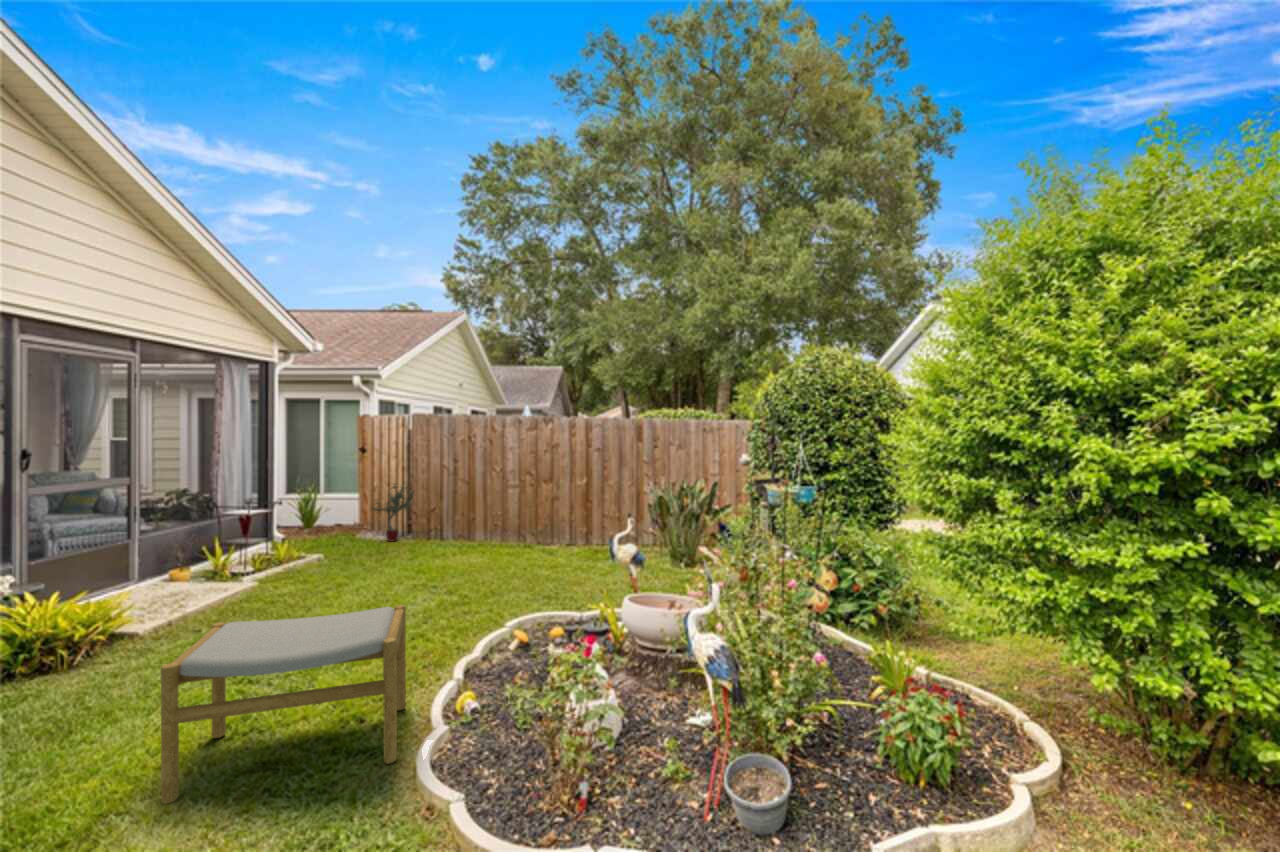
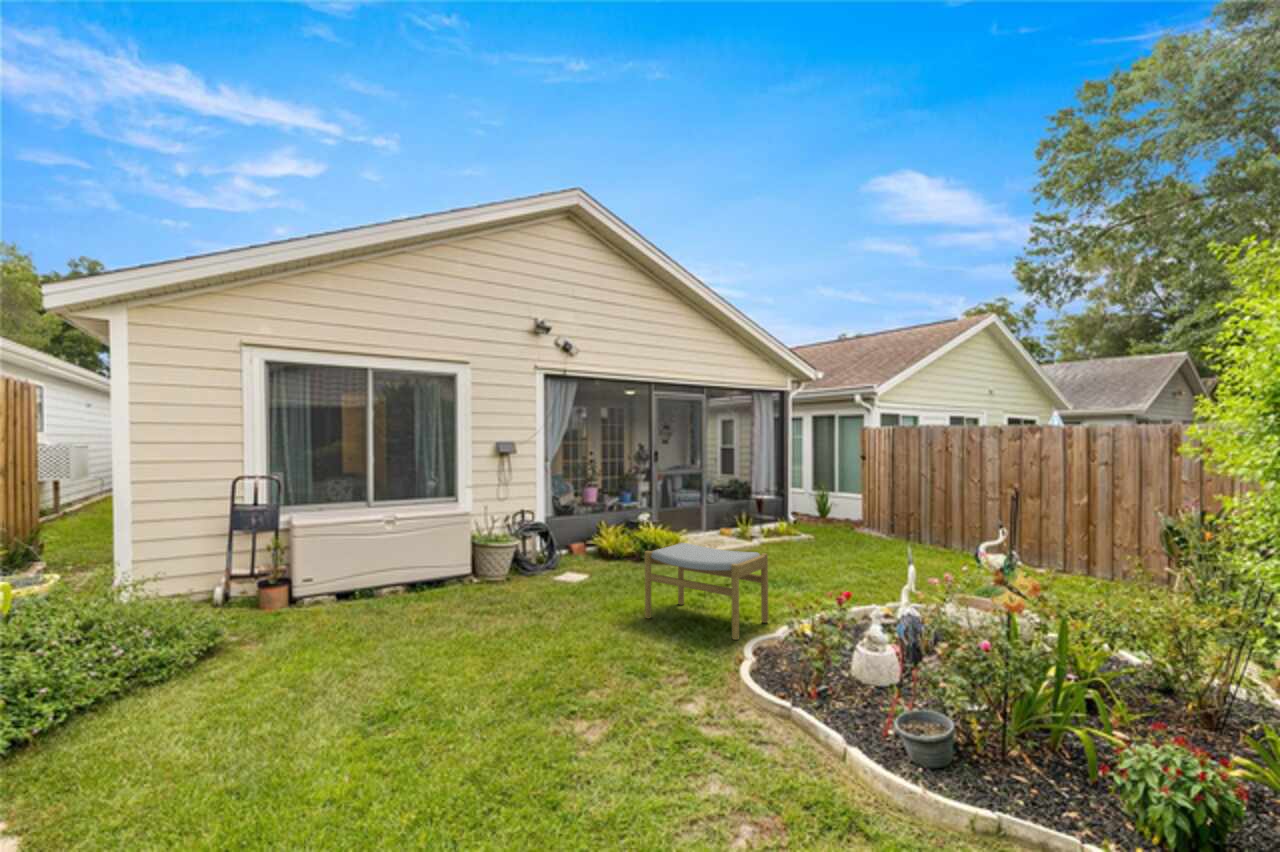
potted tree: present [373,485,414,542] -> none [857,486,893,537]

